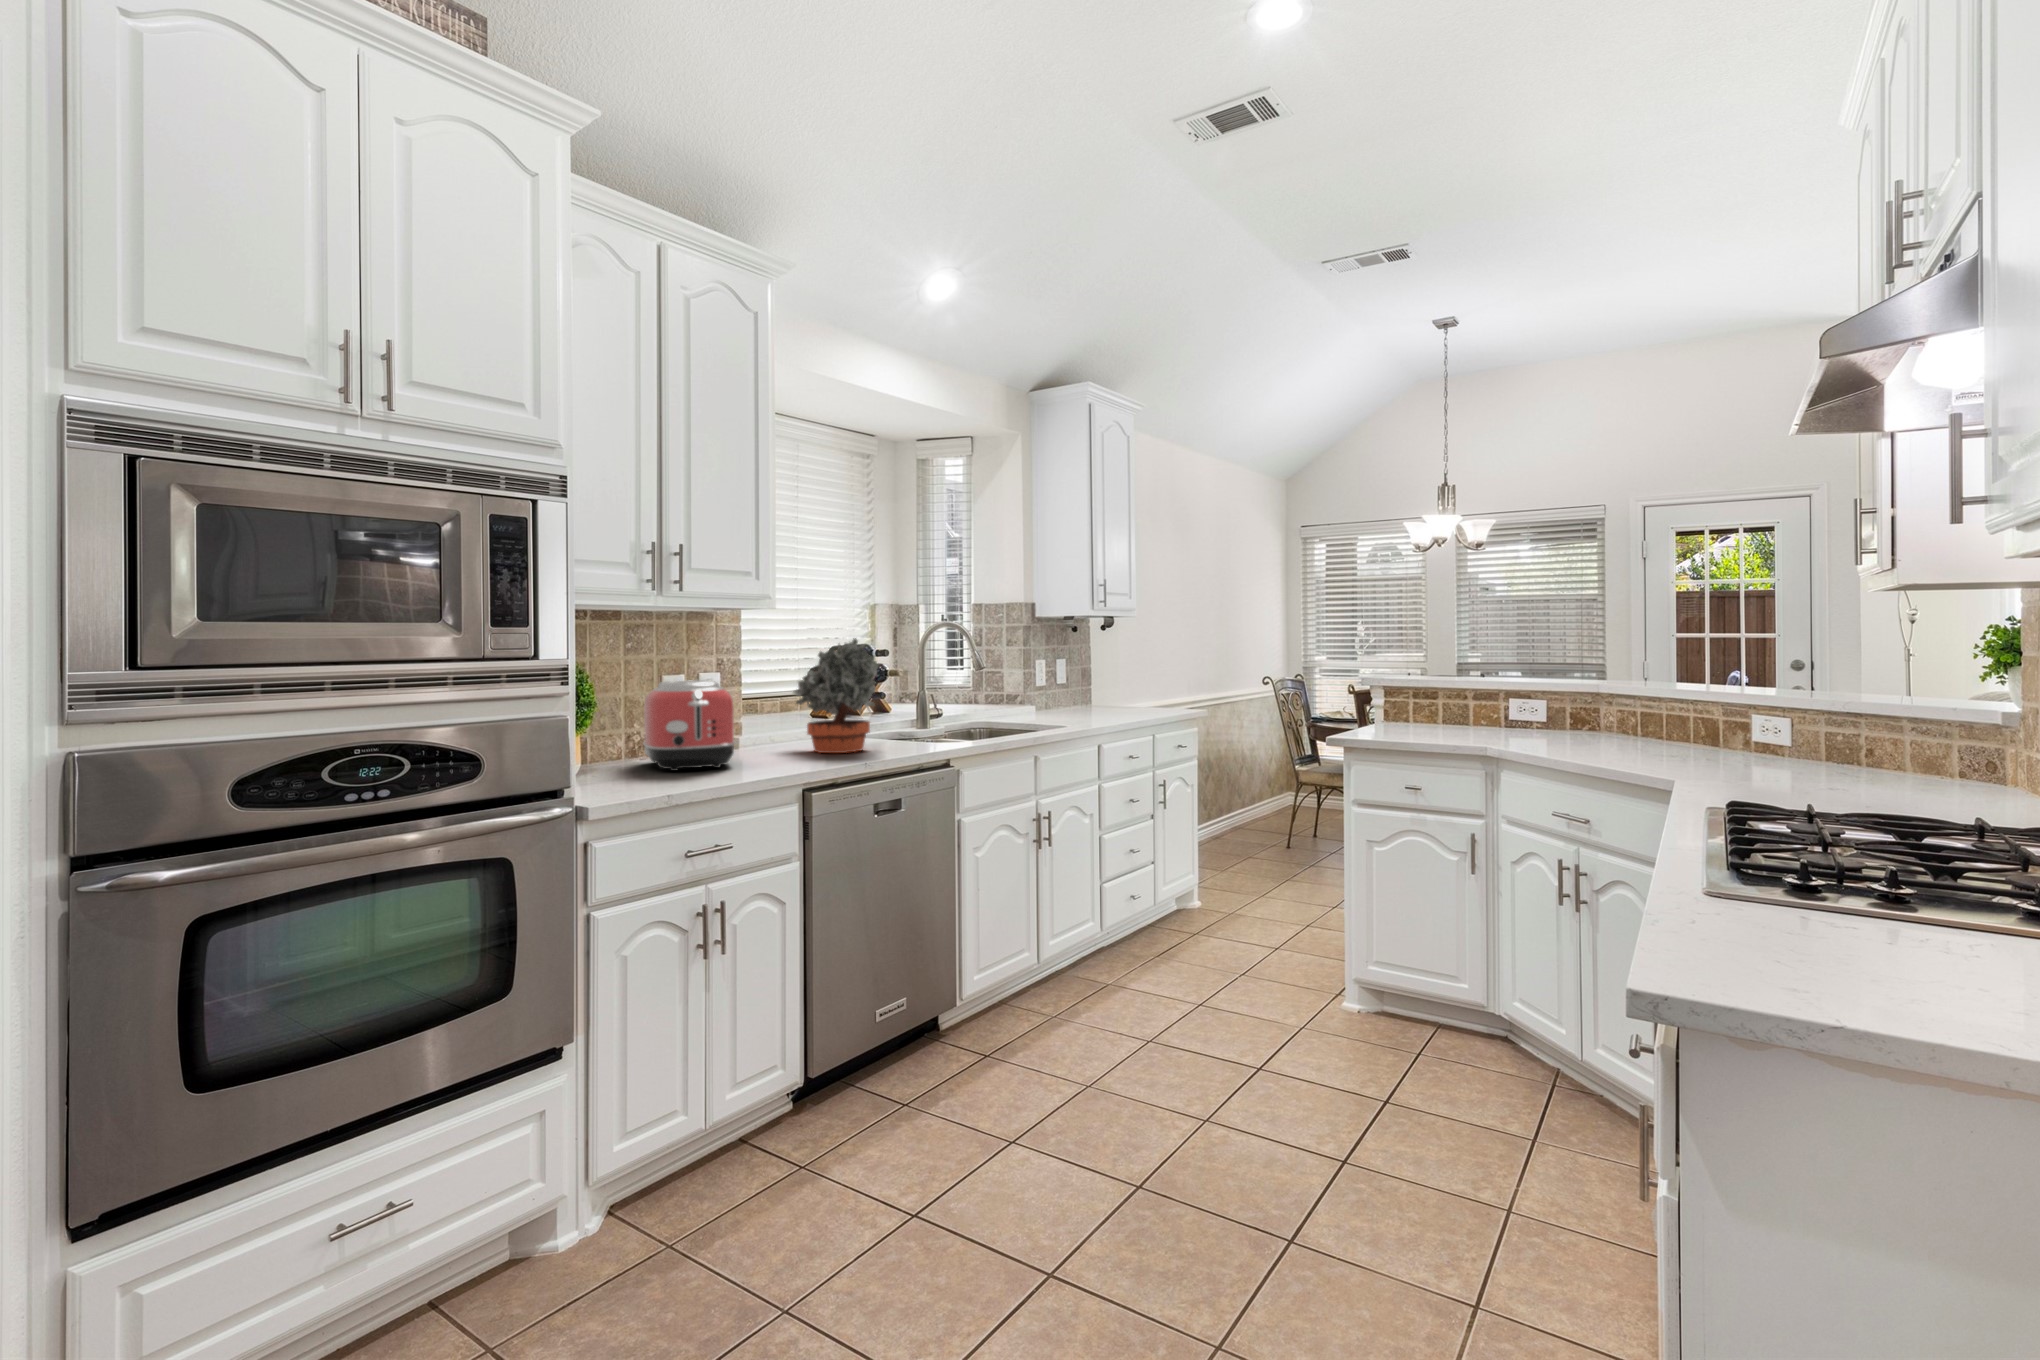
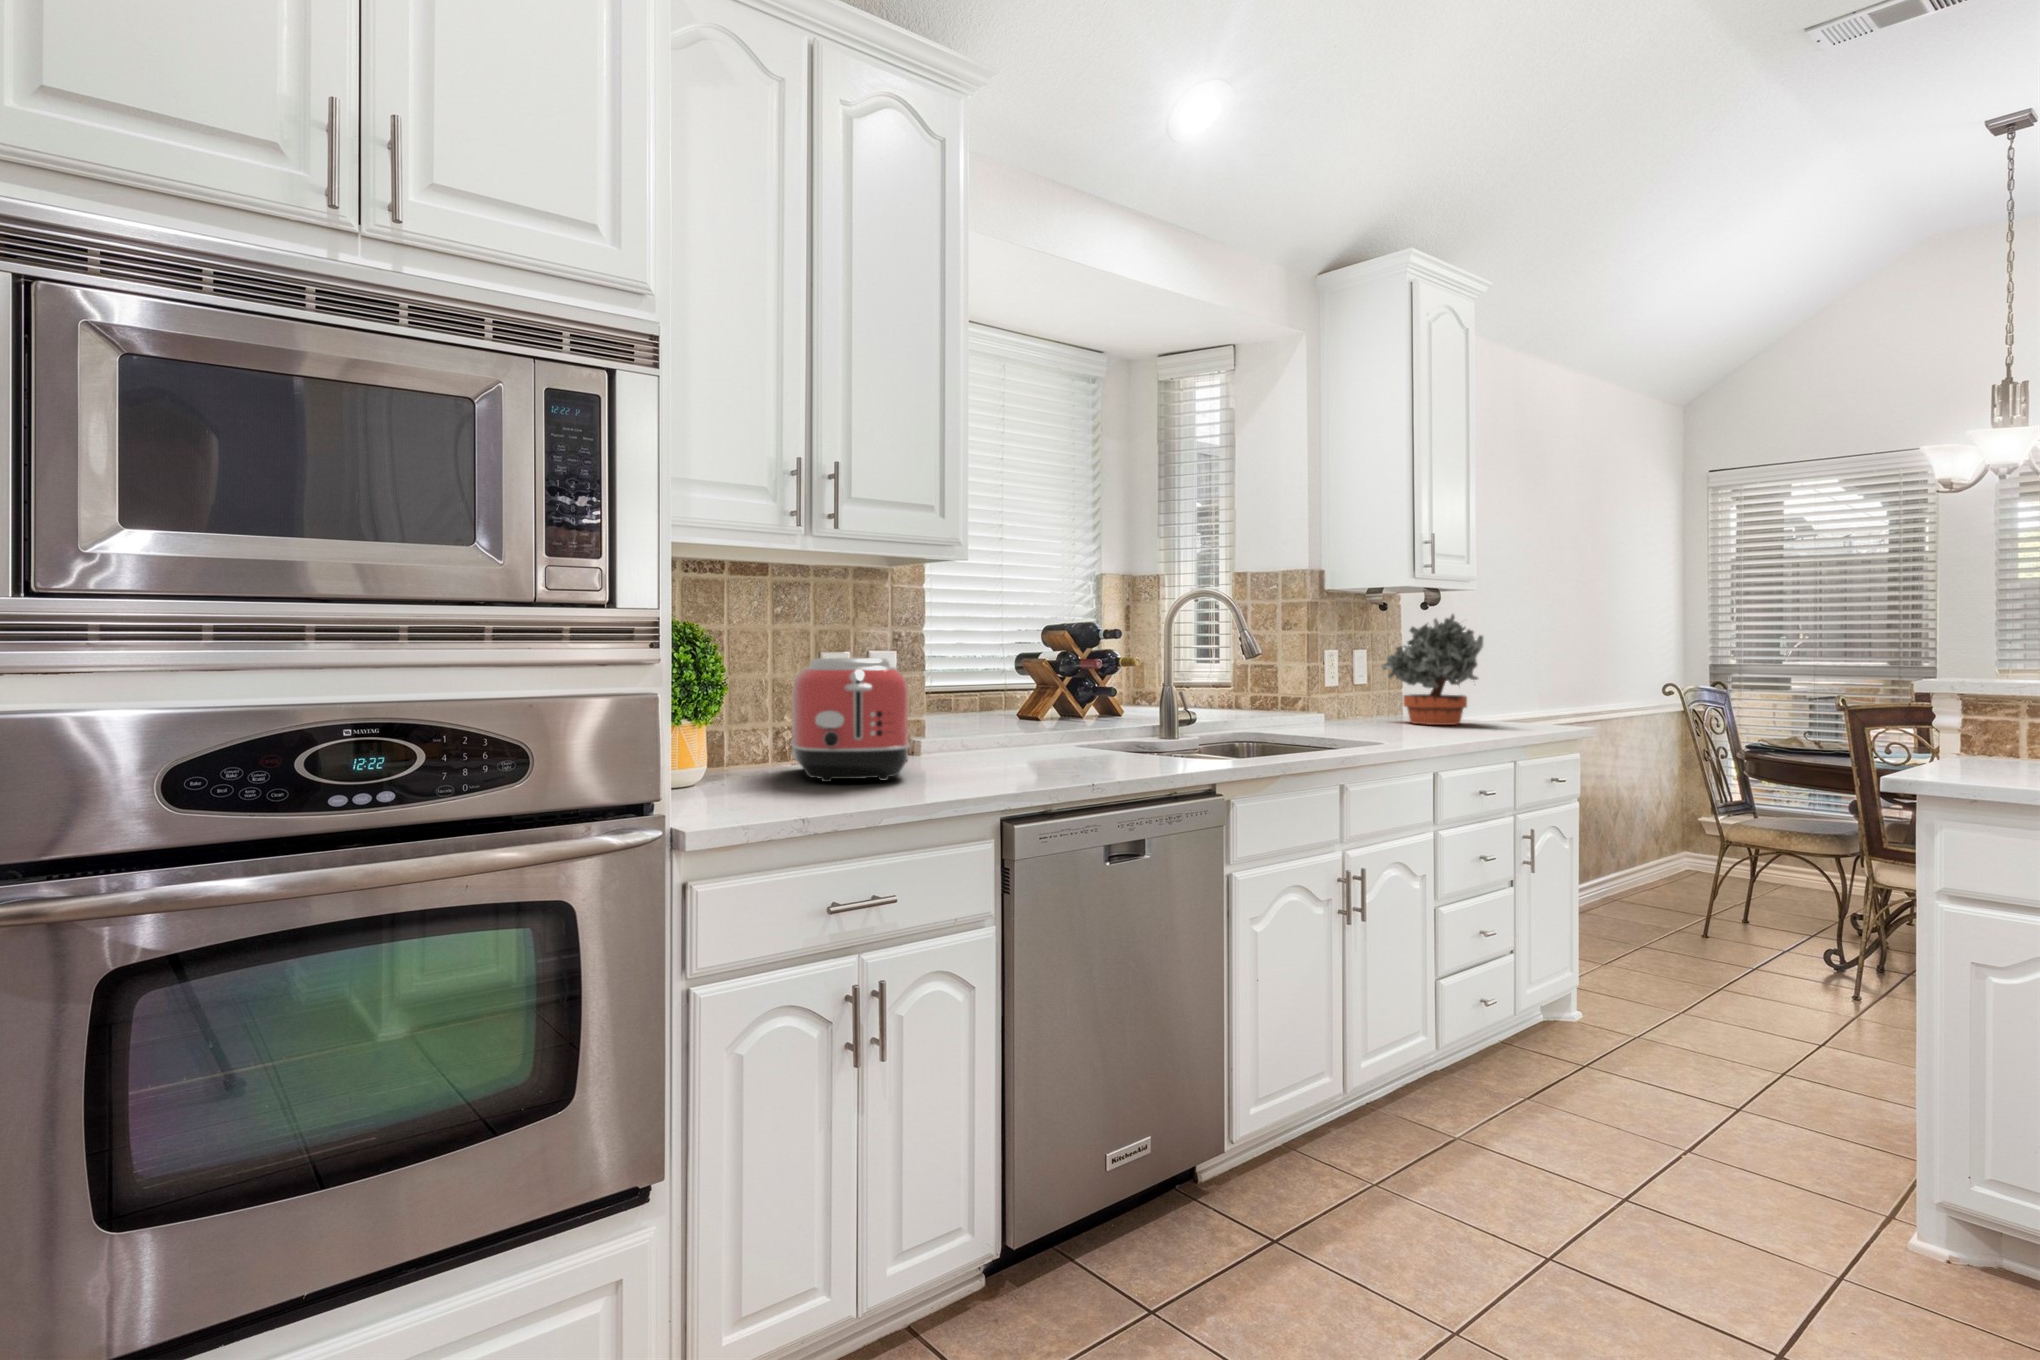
potted plant: present [793,638,879,753] -> present [1382,614,1483,725]

